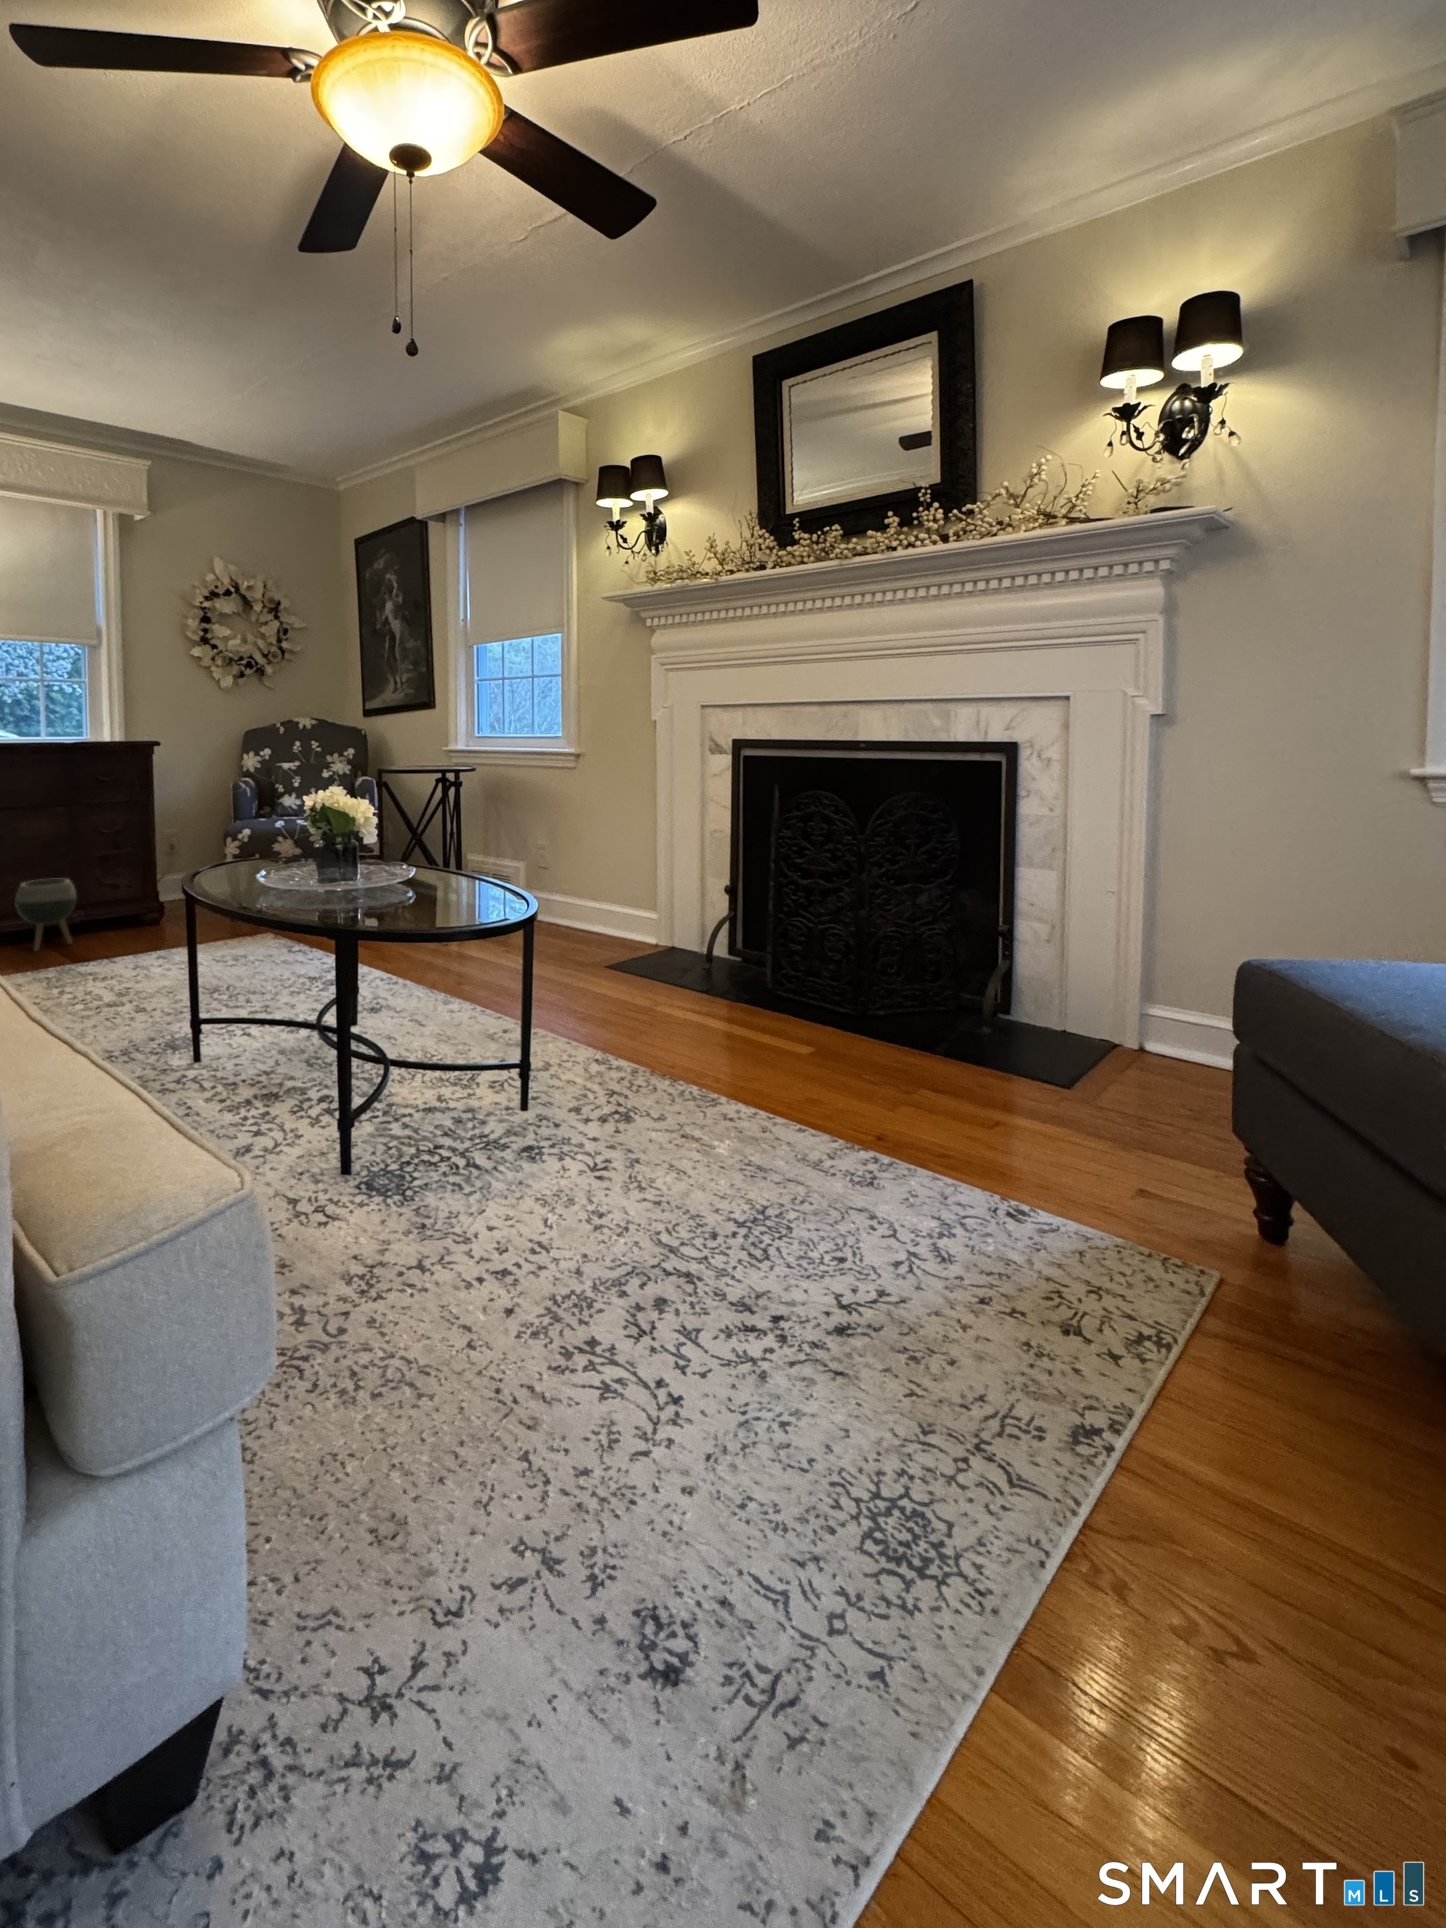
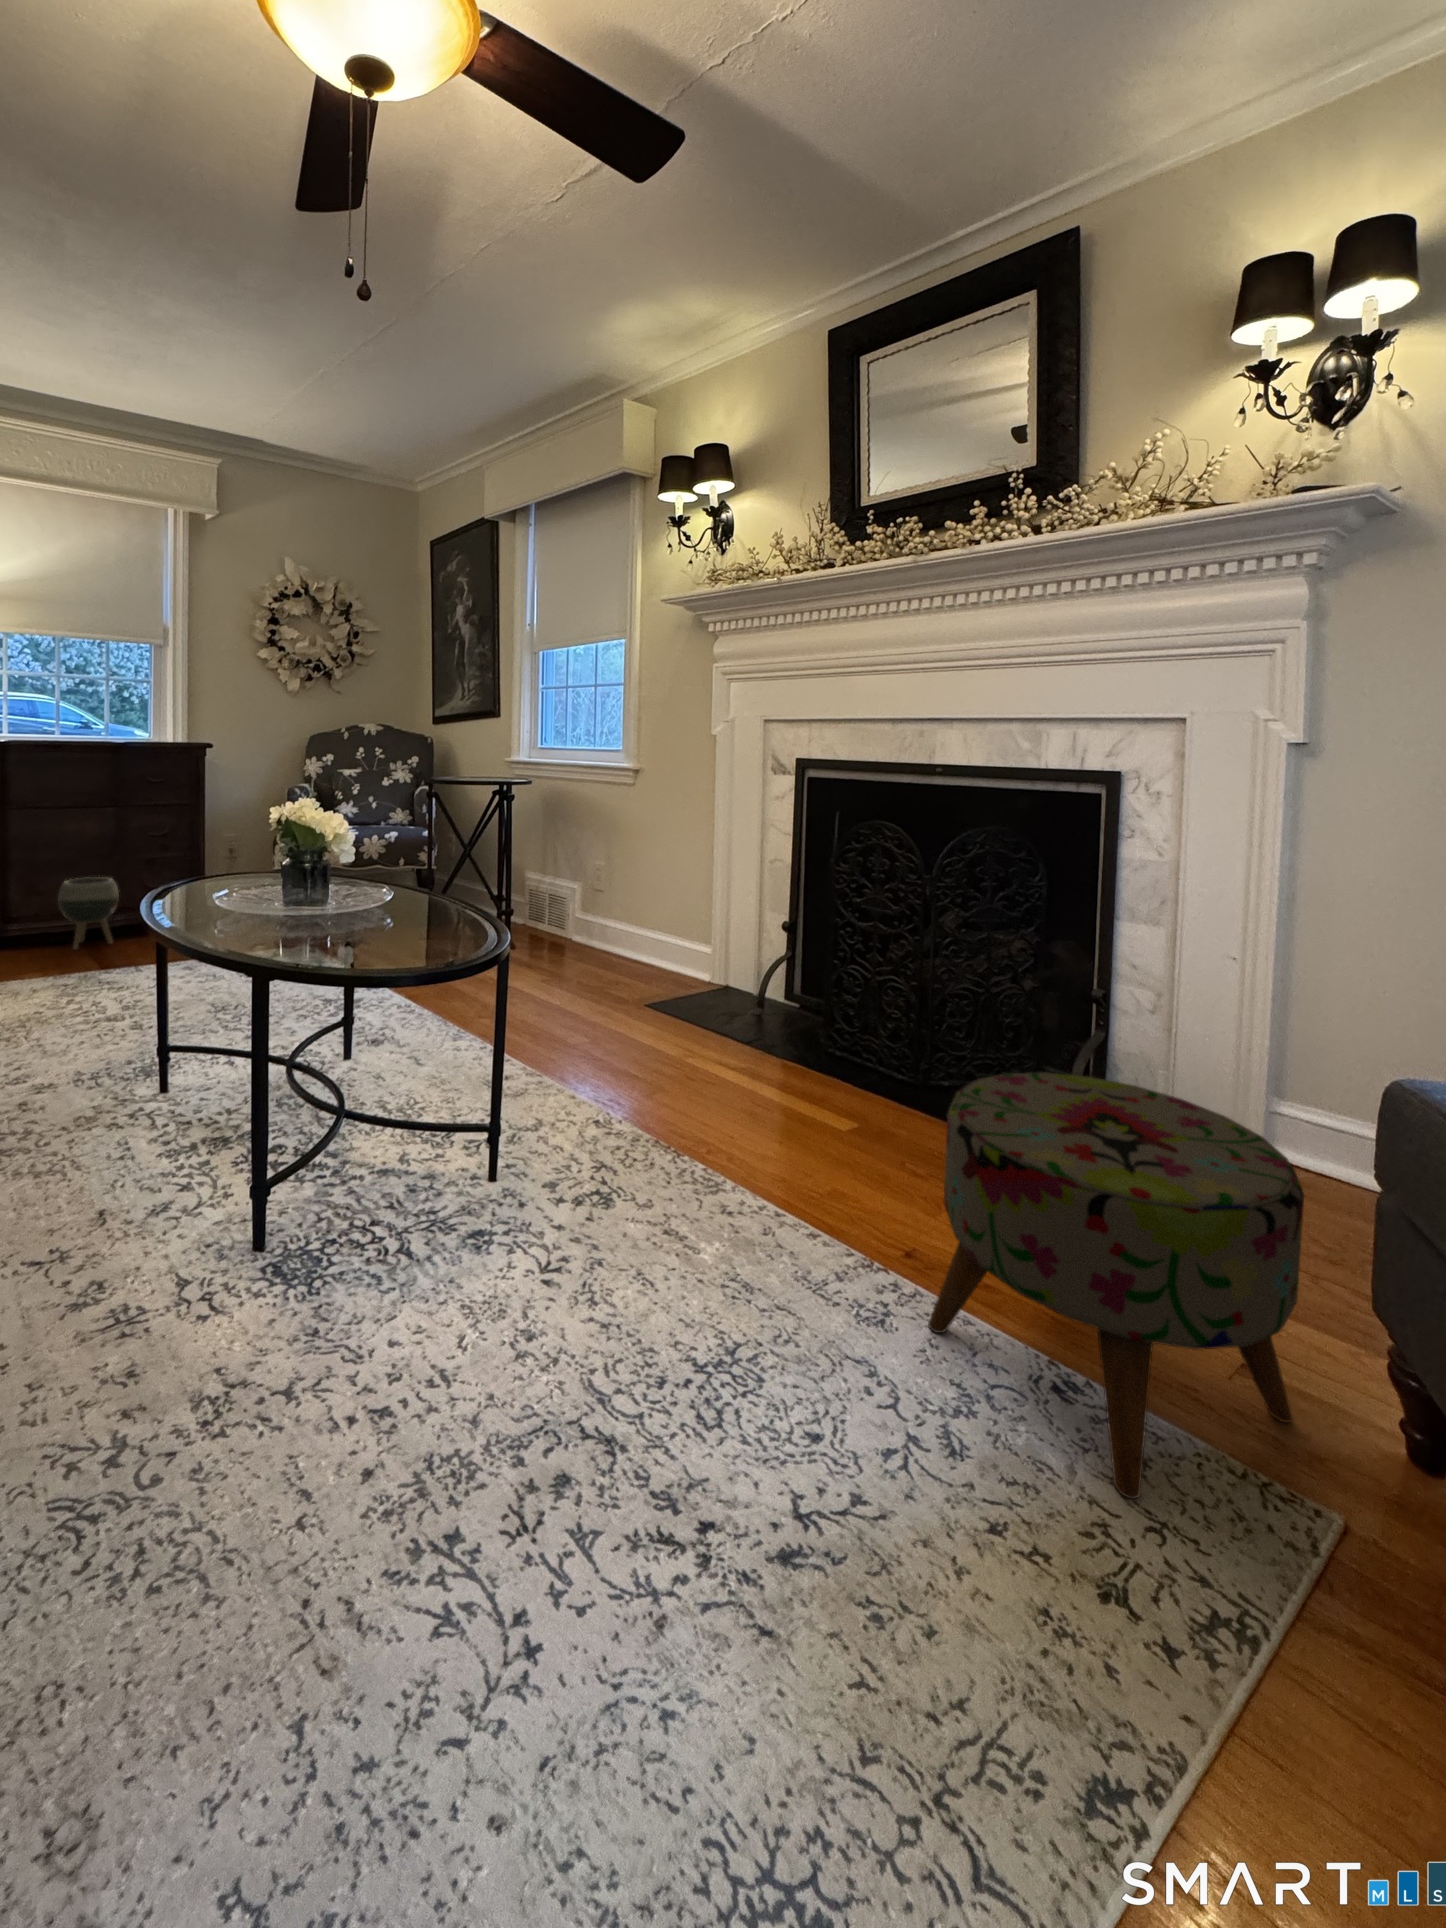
ottoman: none [908,981,1183,1273] -> present [928,1072,1304,1499]

